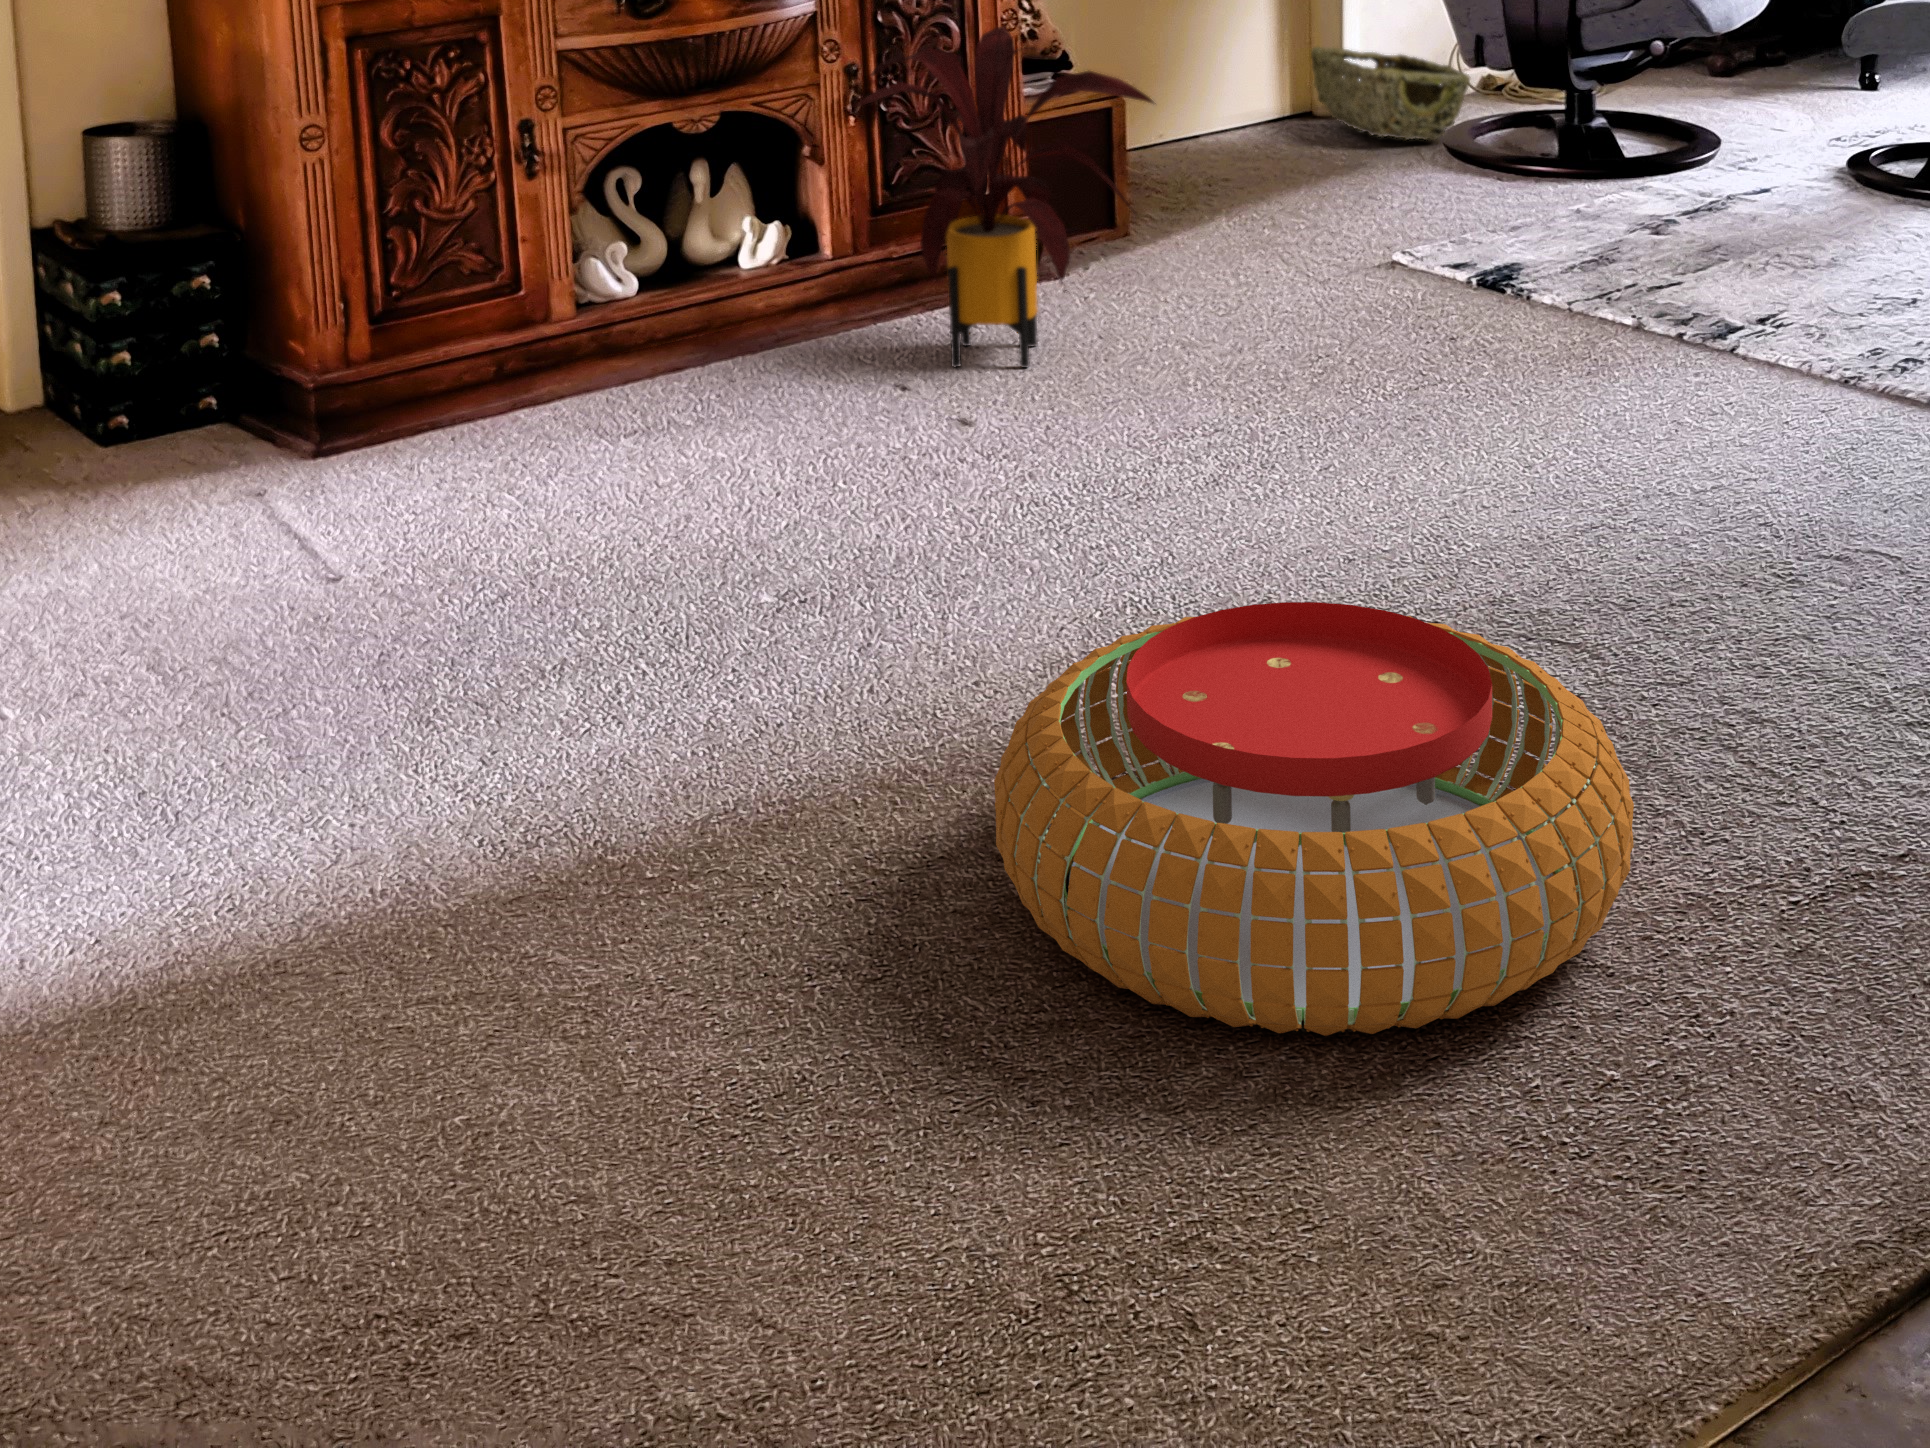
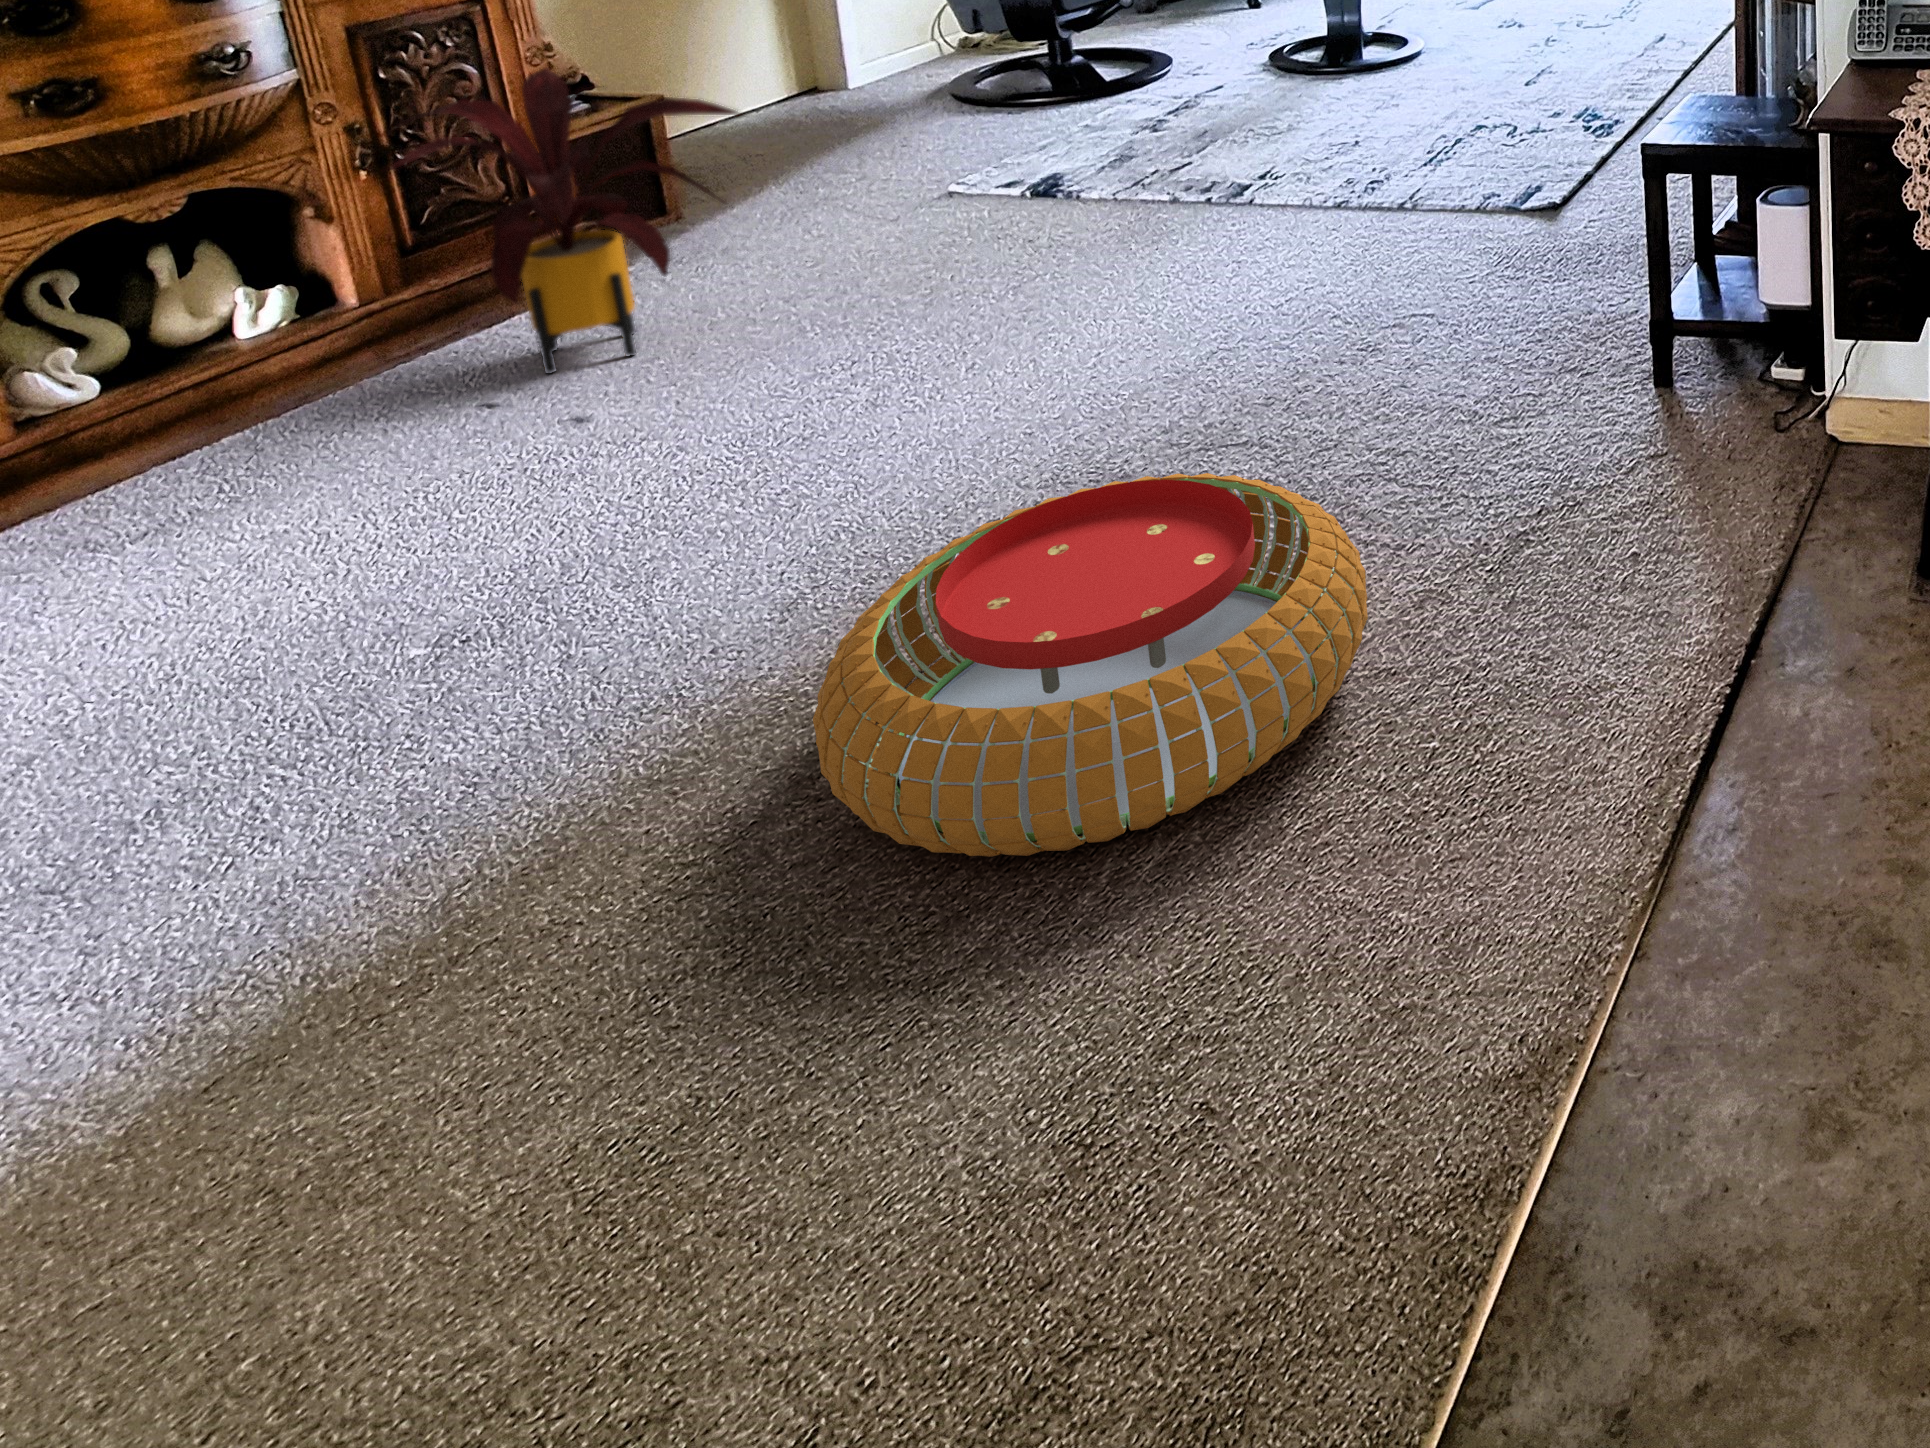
woven basket: present [1311,47,1470,141] -> none [819,27,973,94]

